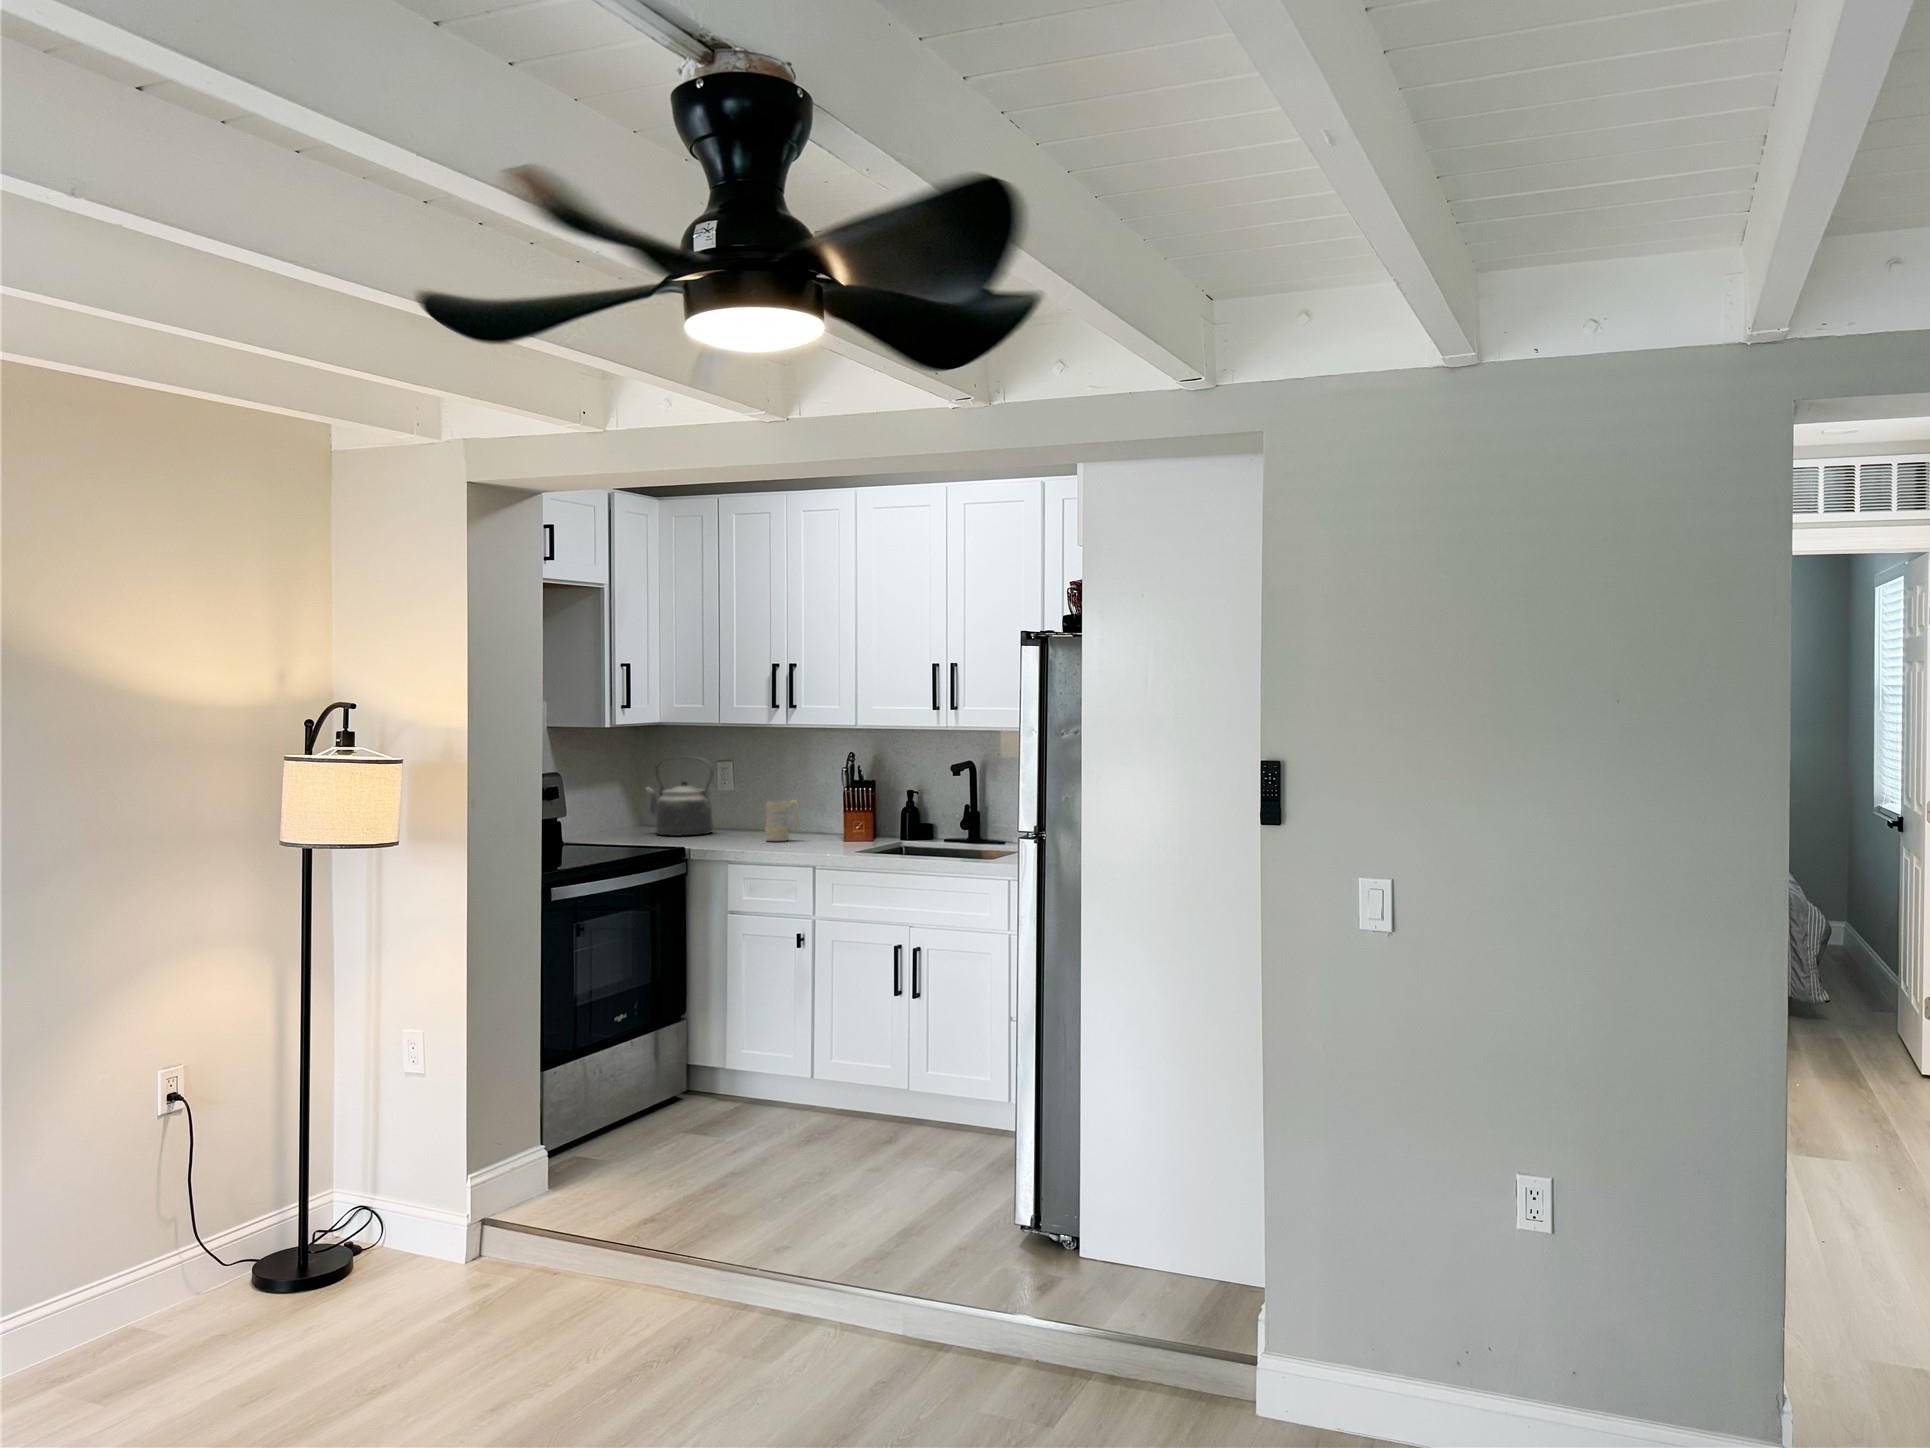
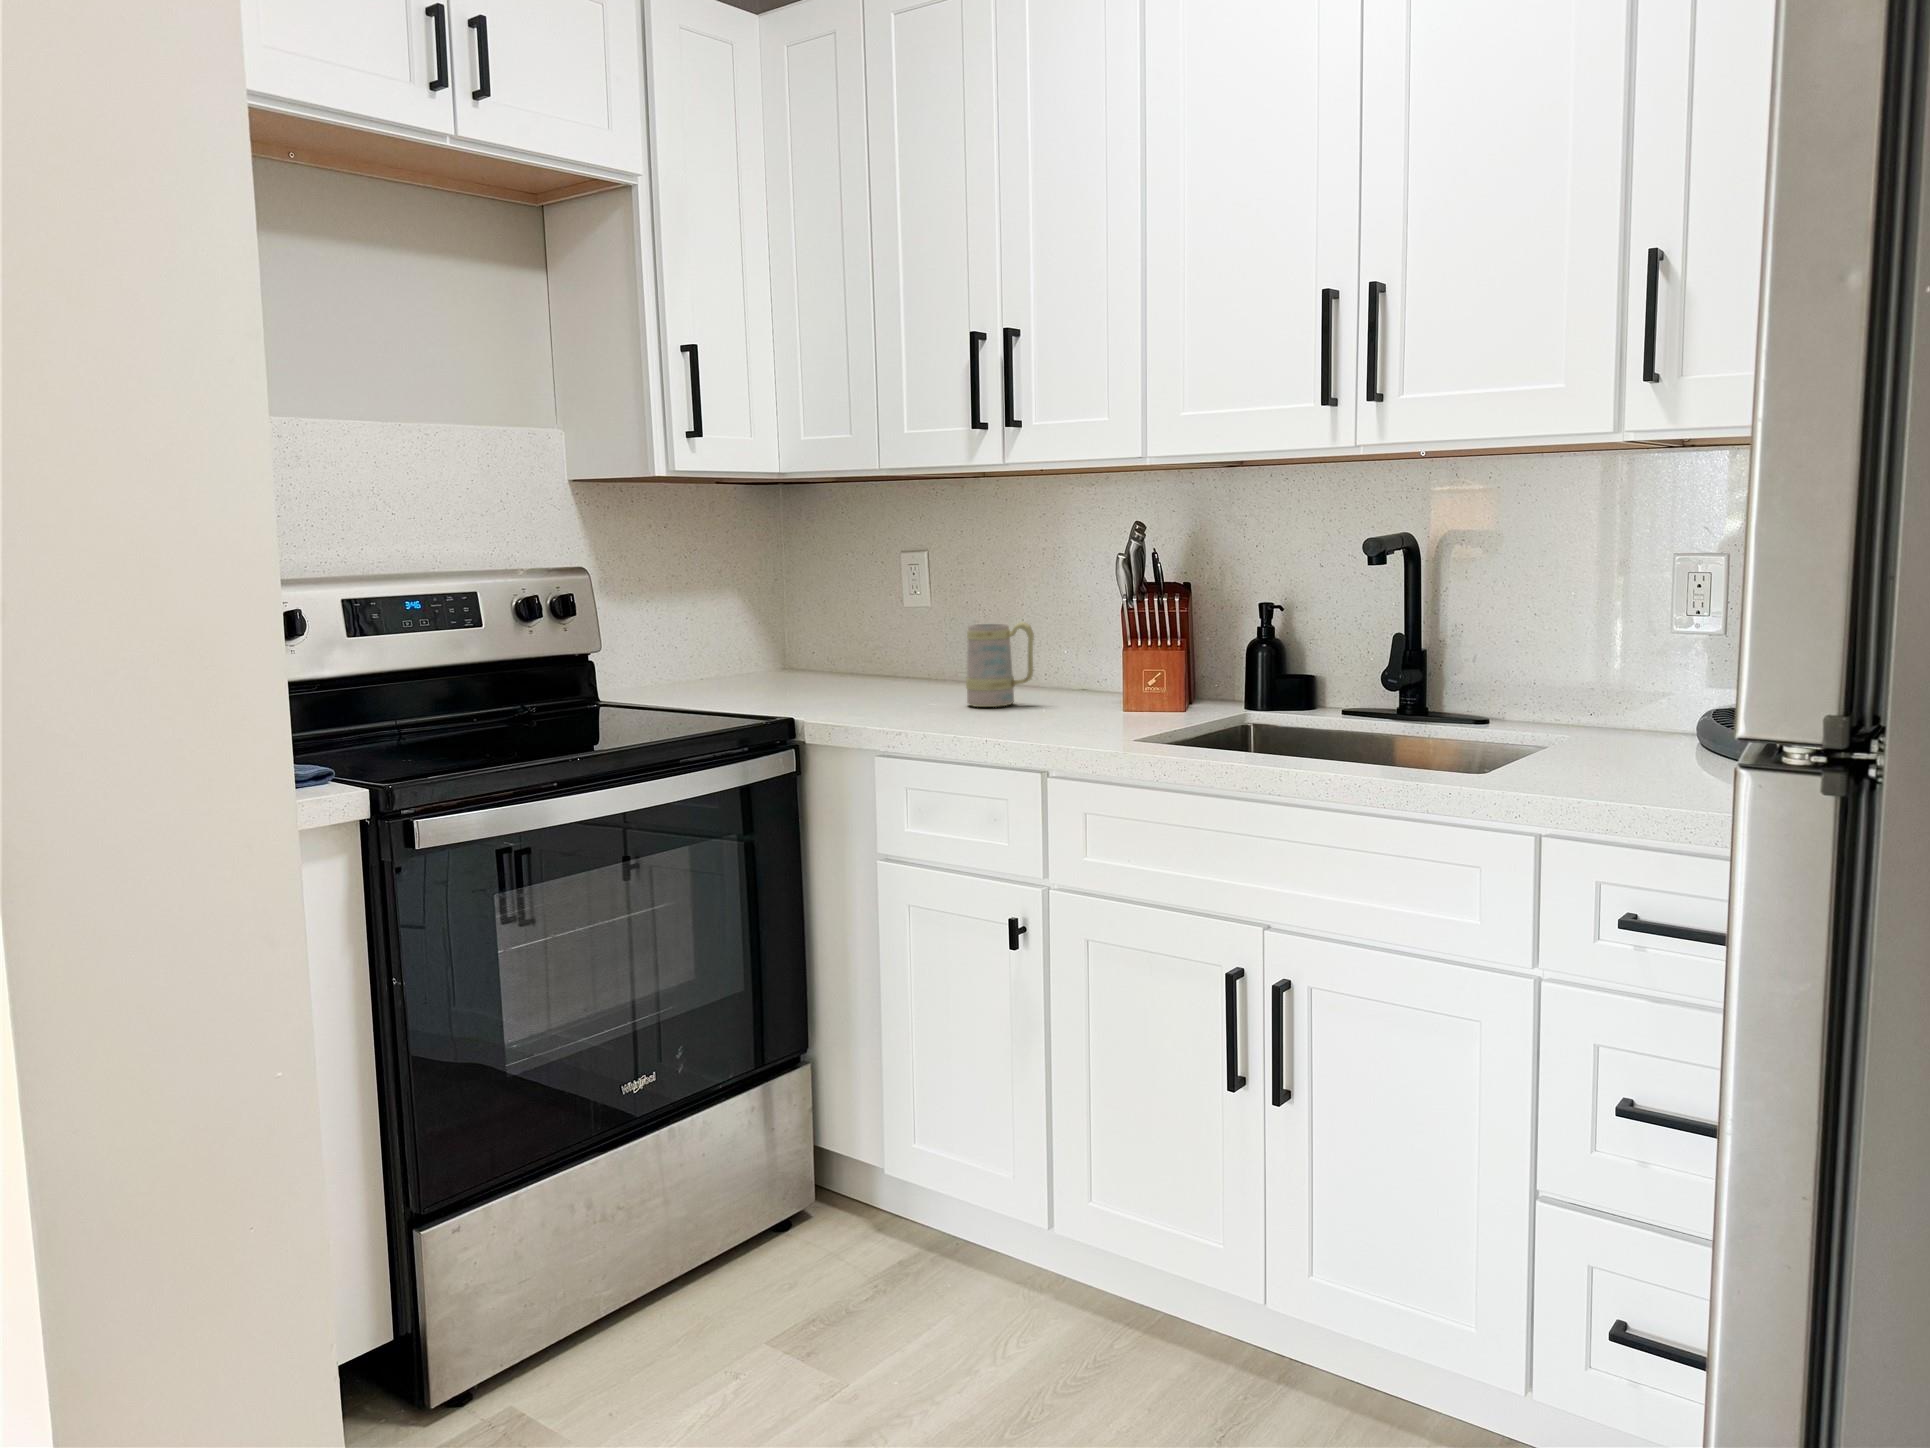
kettle: present [646,757,714,836] -> none [765,539,887,690]

